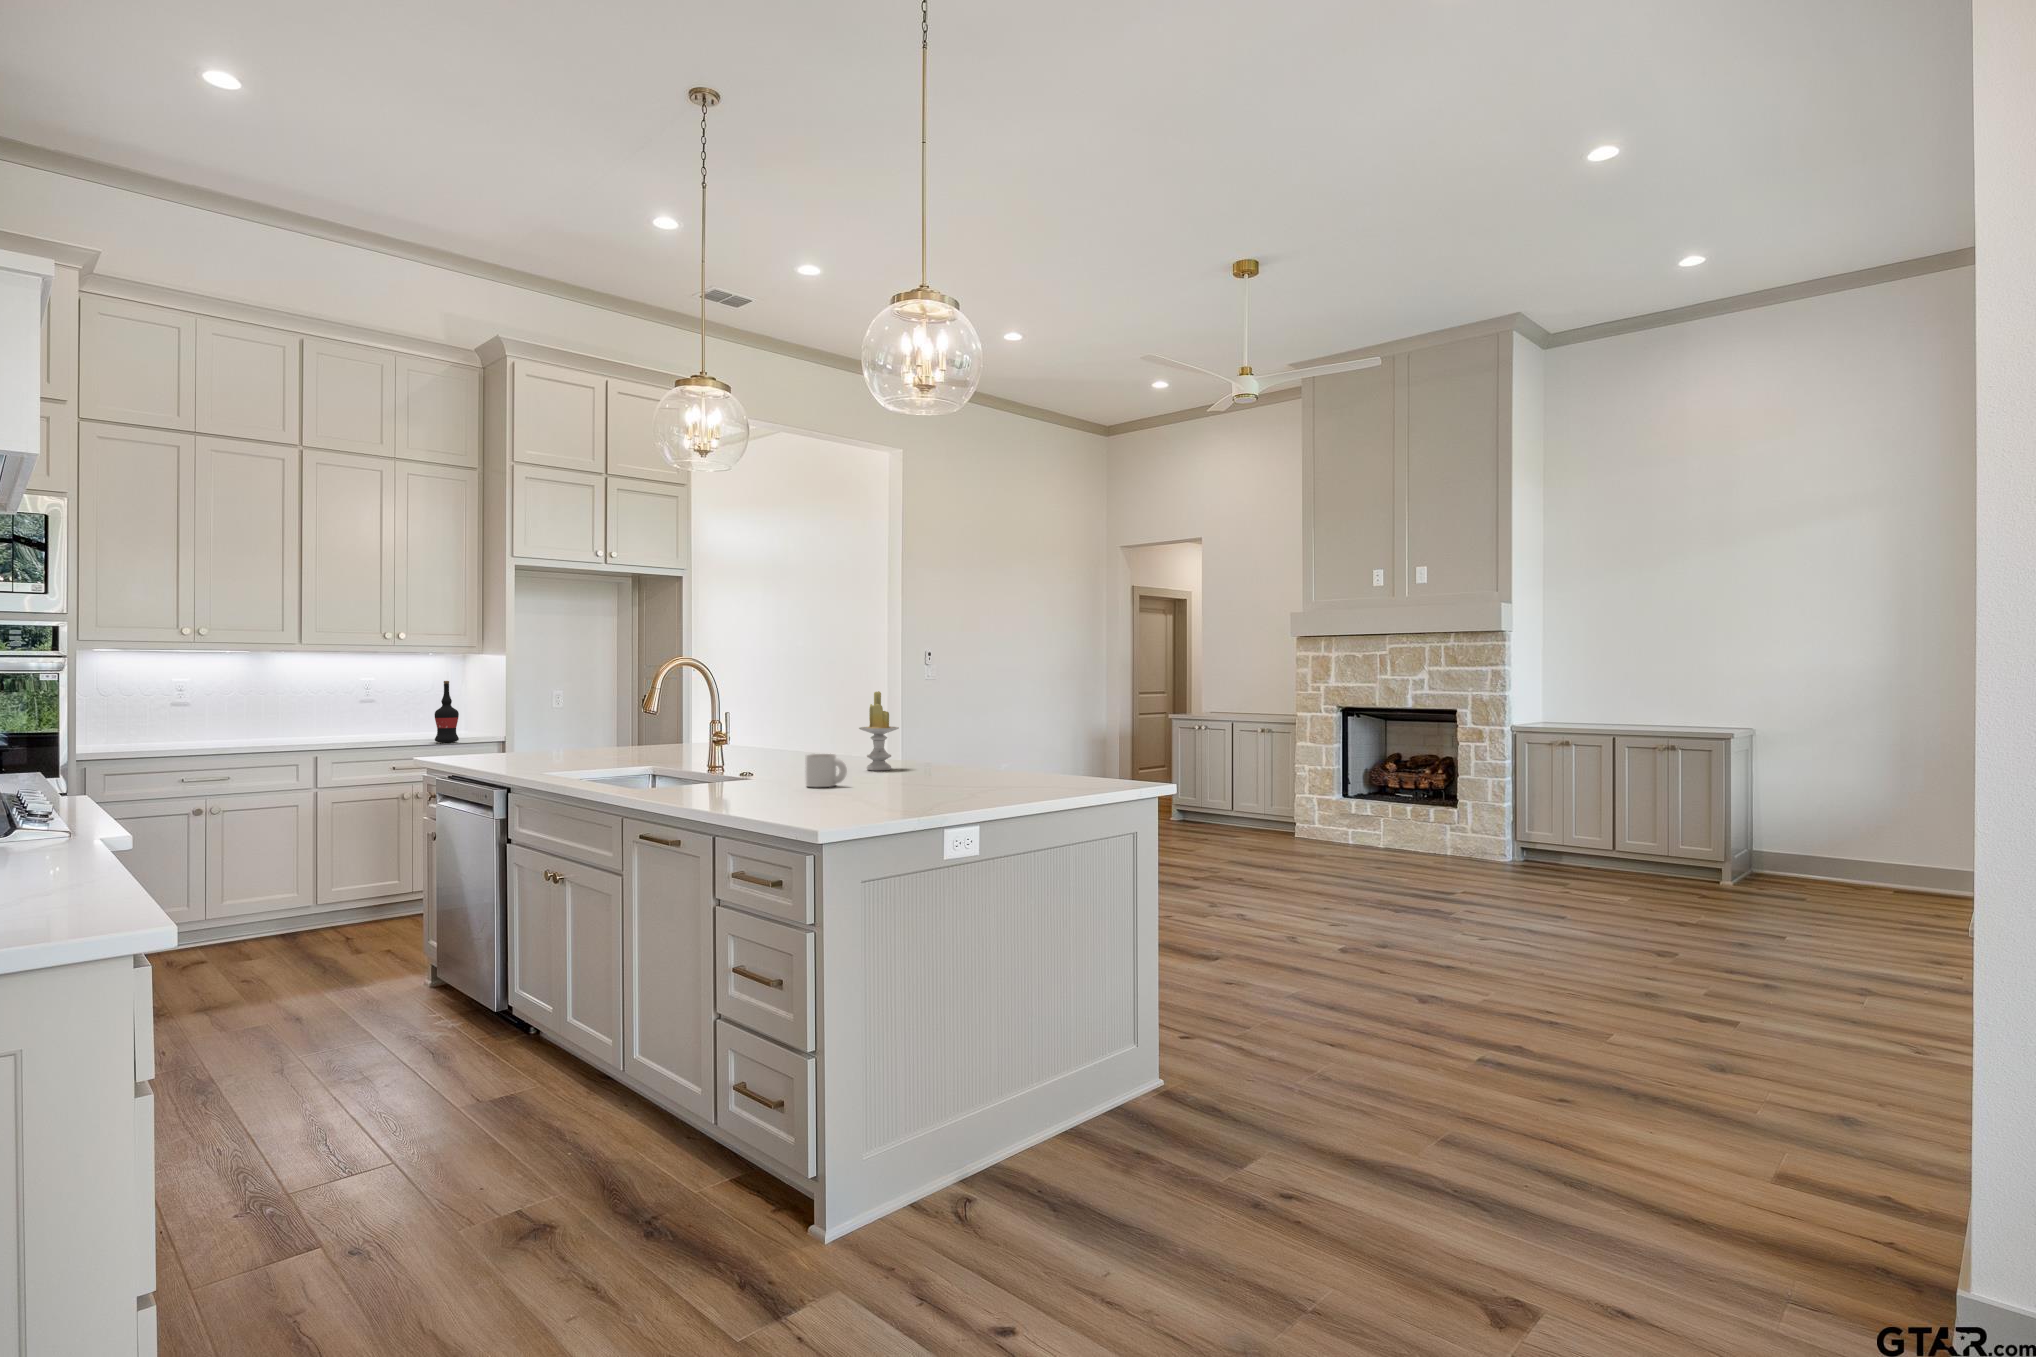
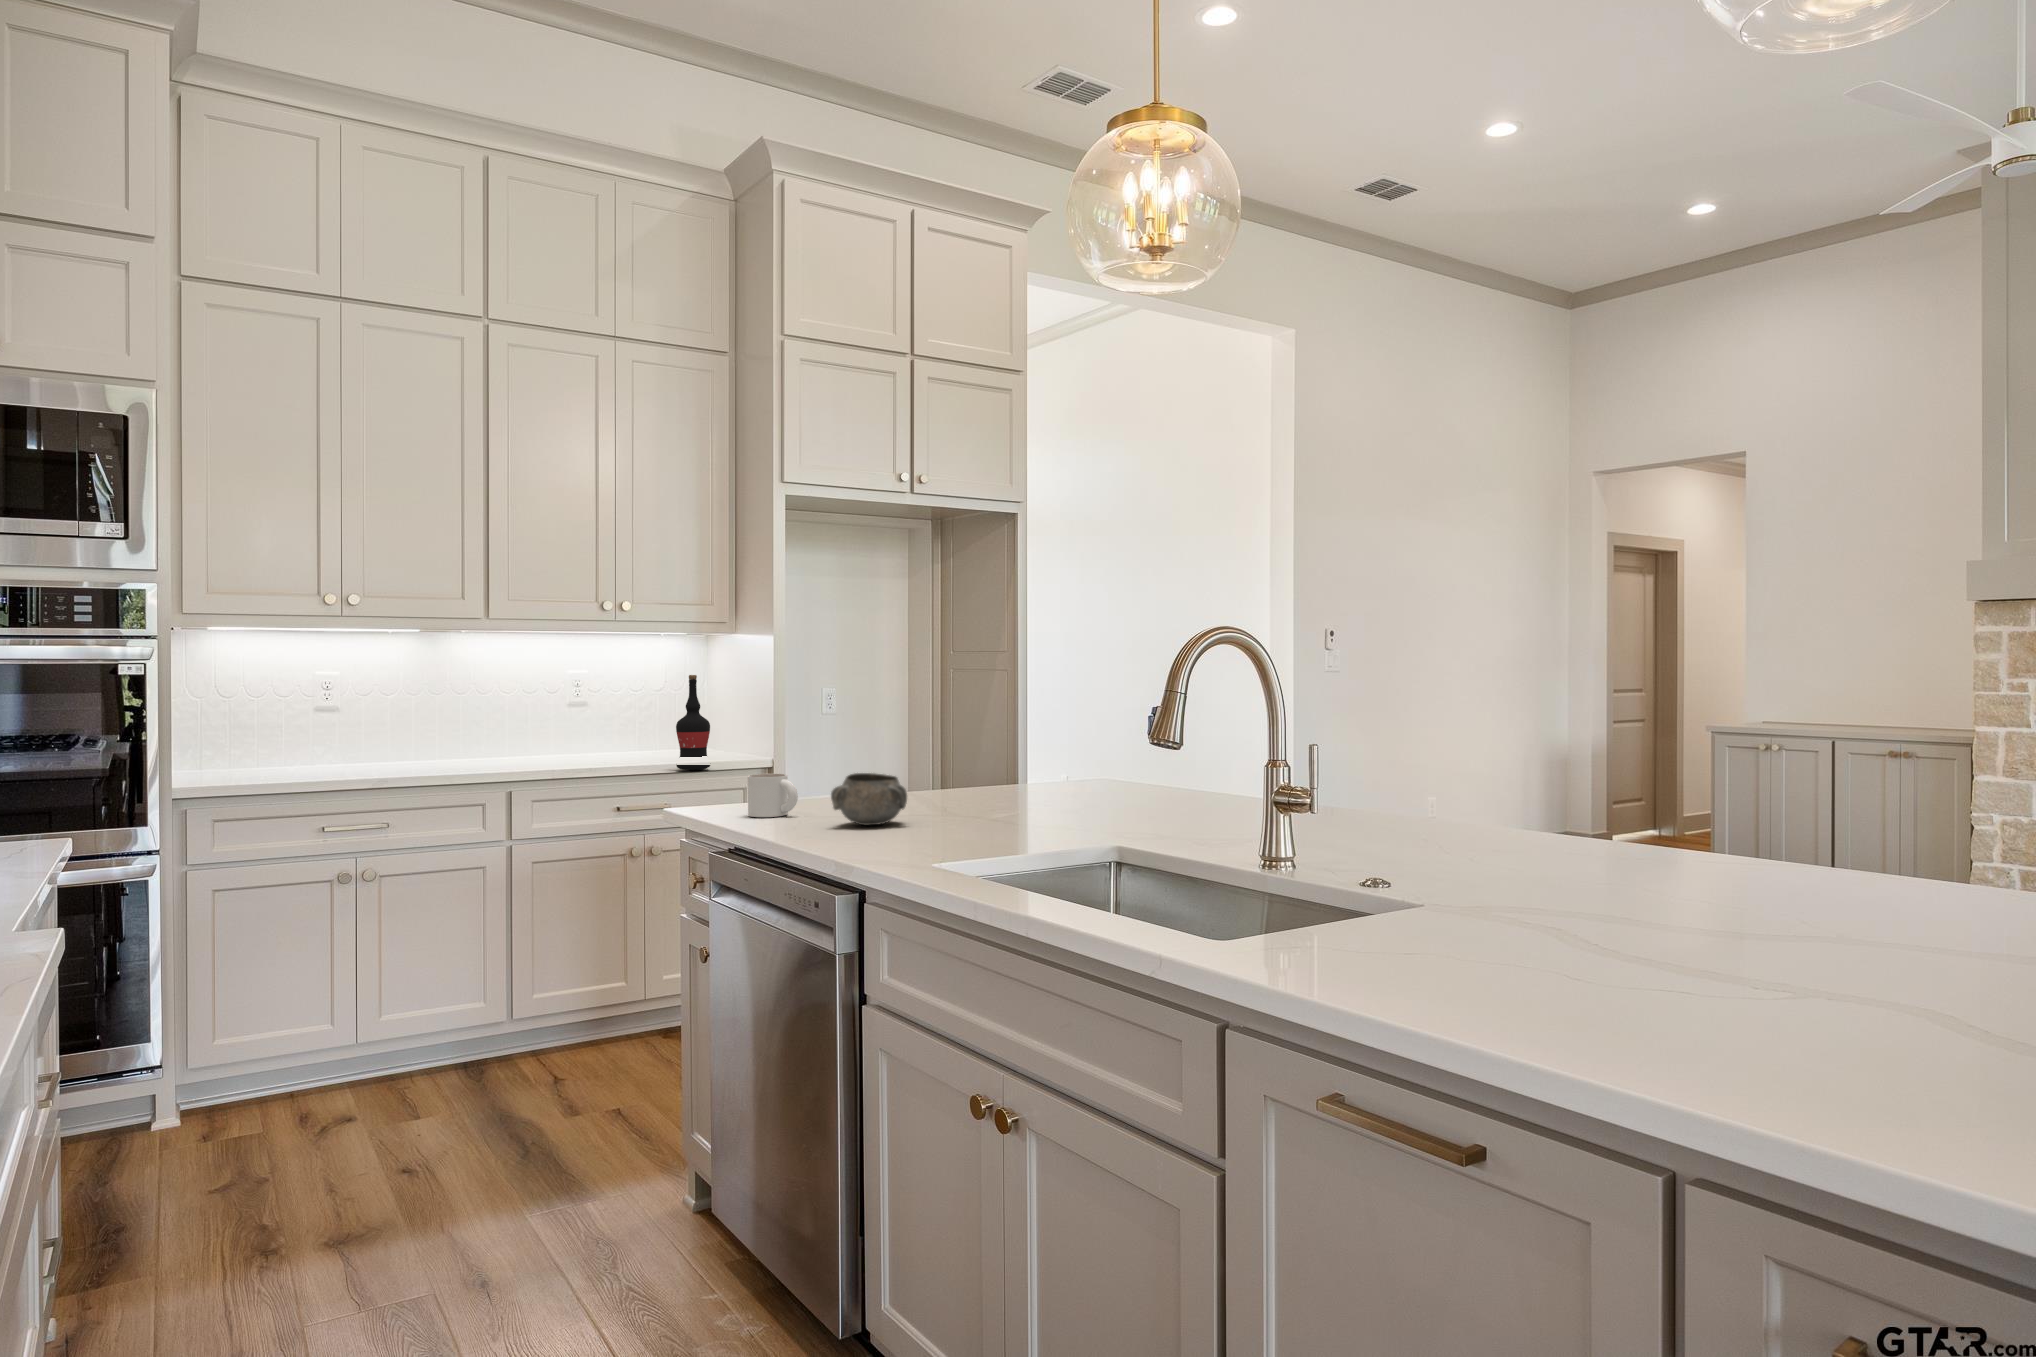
candle: present [859,691,899,770] -> none [1631,695,1734,880]
decorative bowl: none [509,735,553,763] -> present [831,773,907,825]
mug: present [805,754,847,787] -> present [748,774,798,817]

